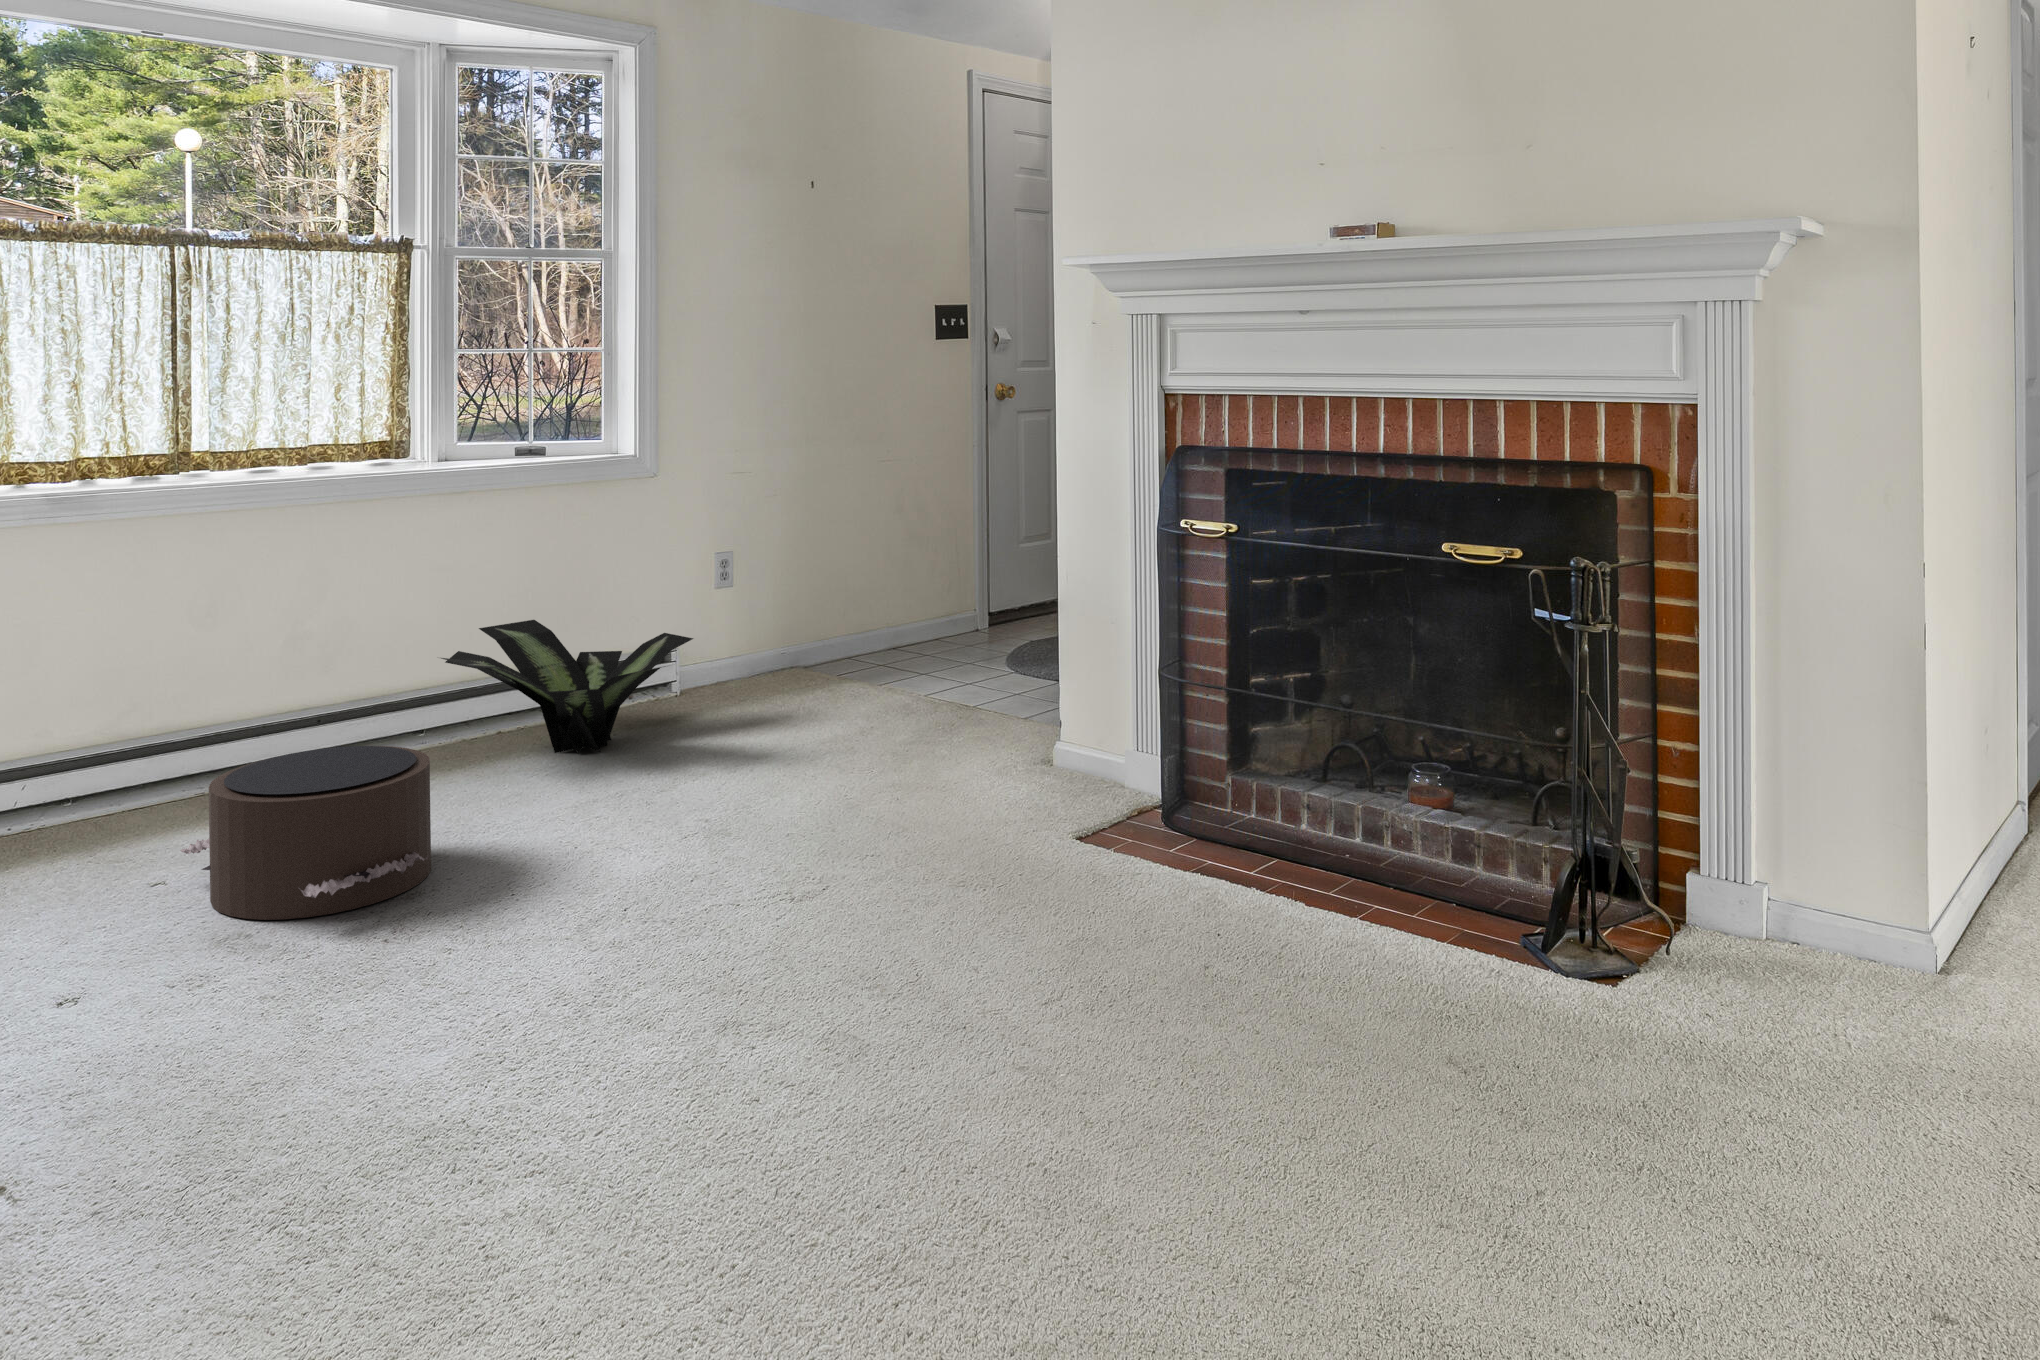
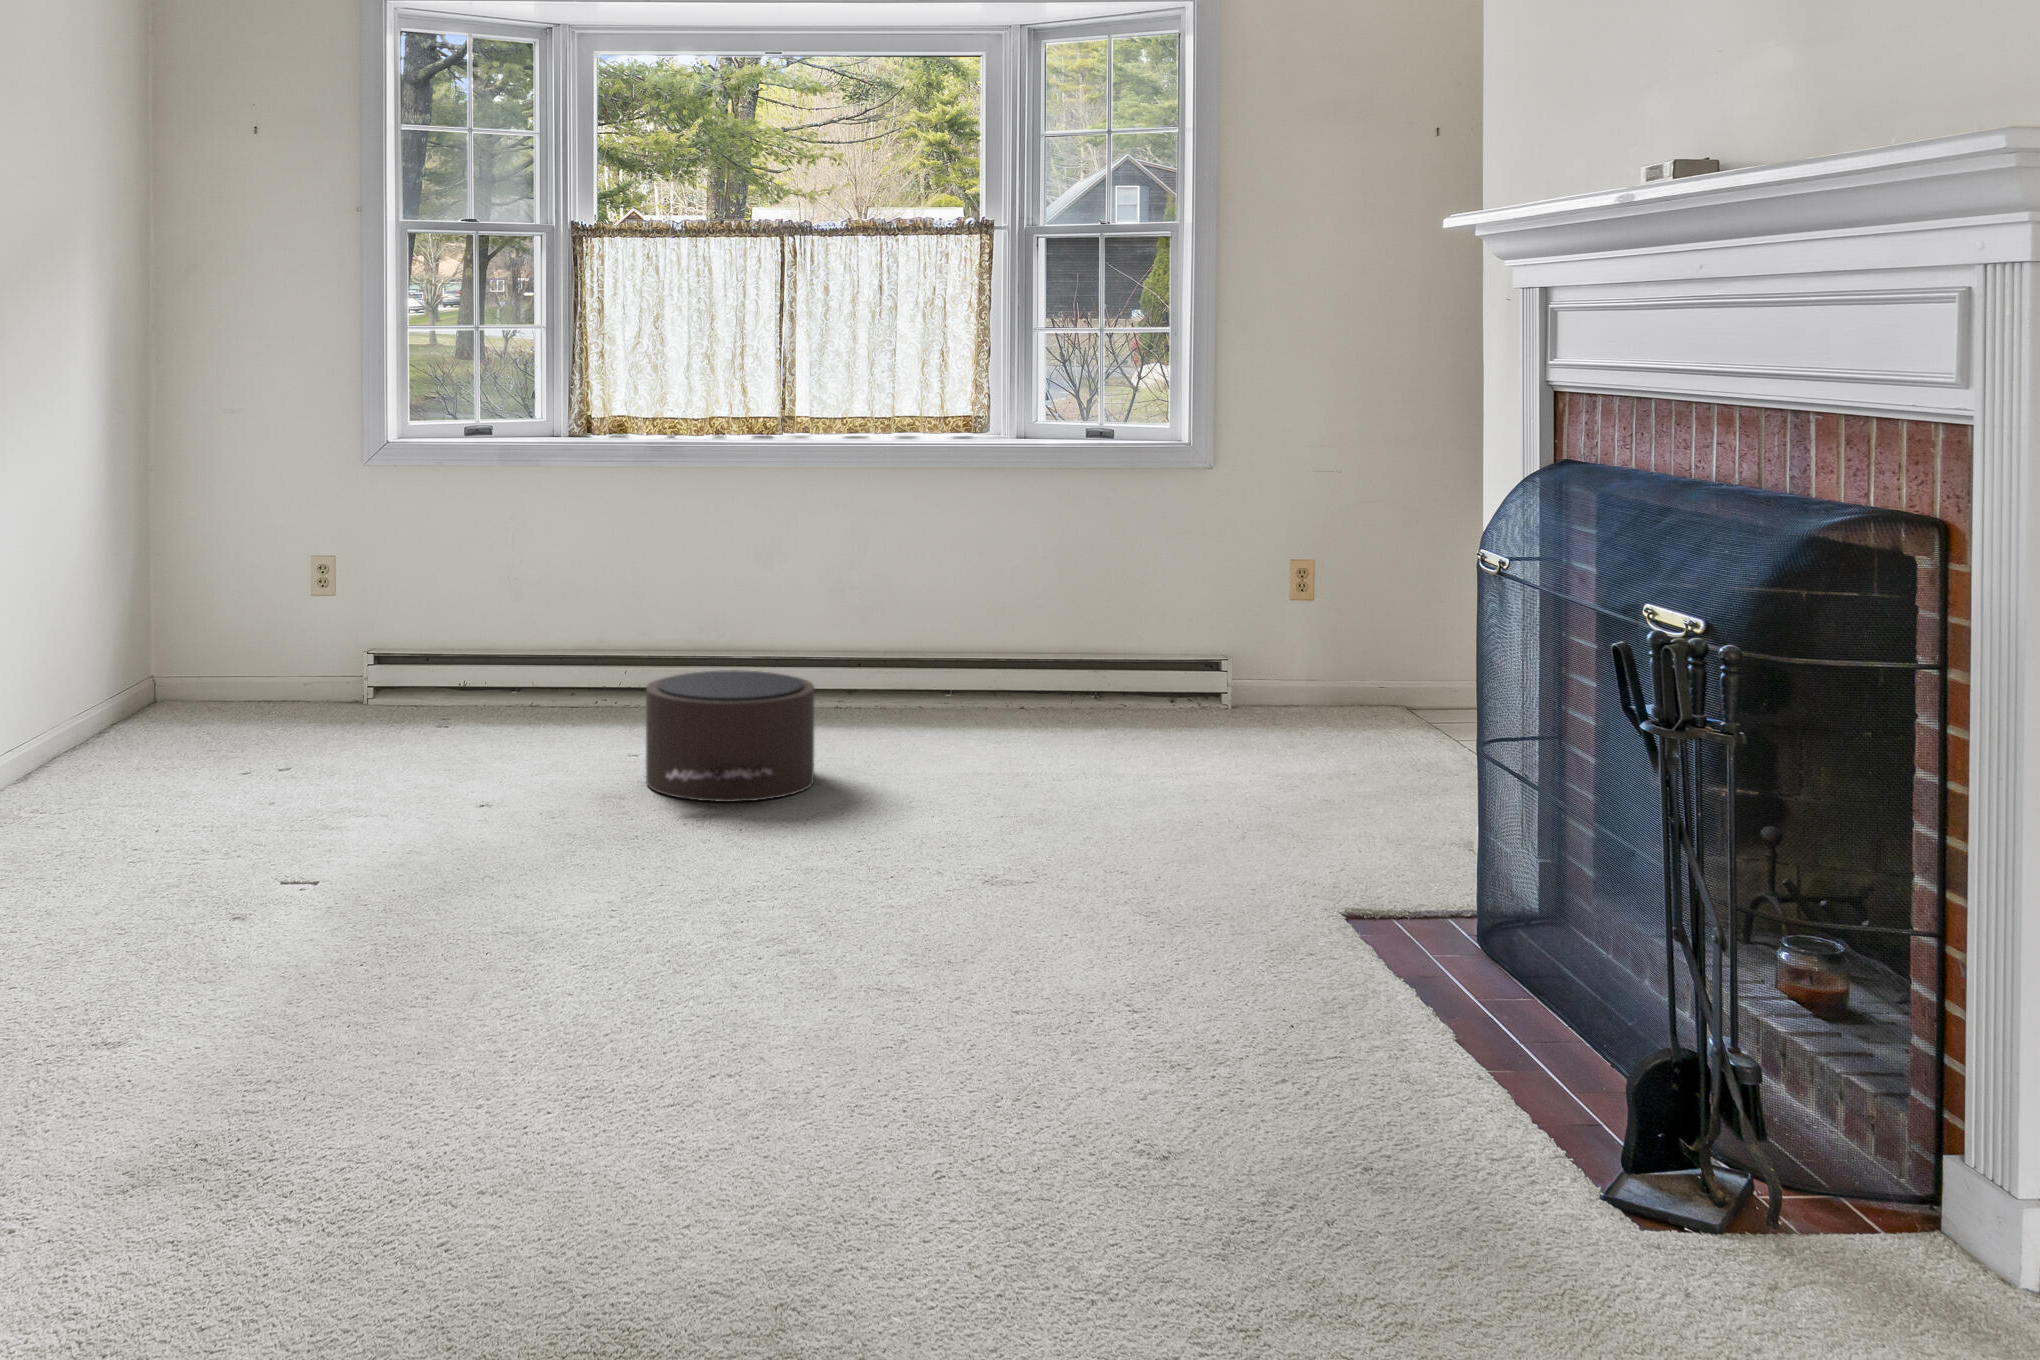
potted plant: present [441,620,693,754] -> none [928,602,1193,740]

